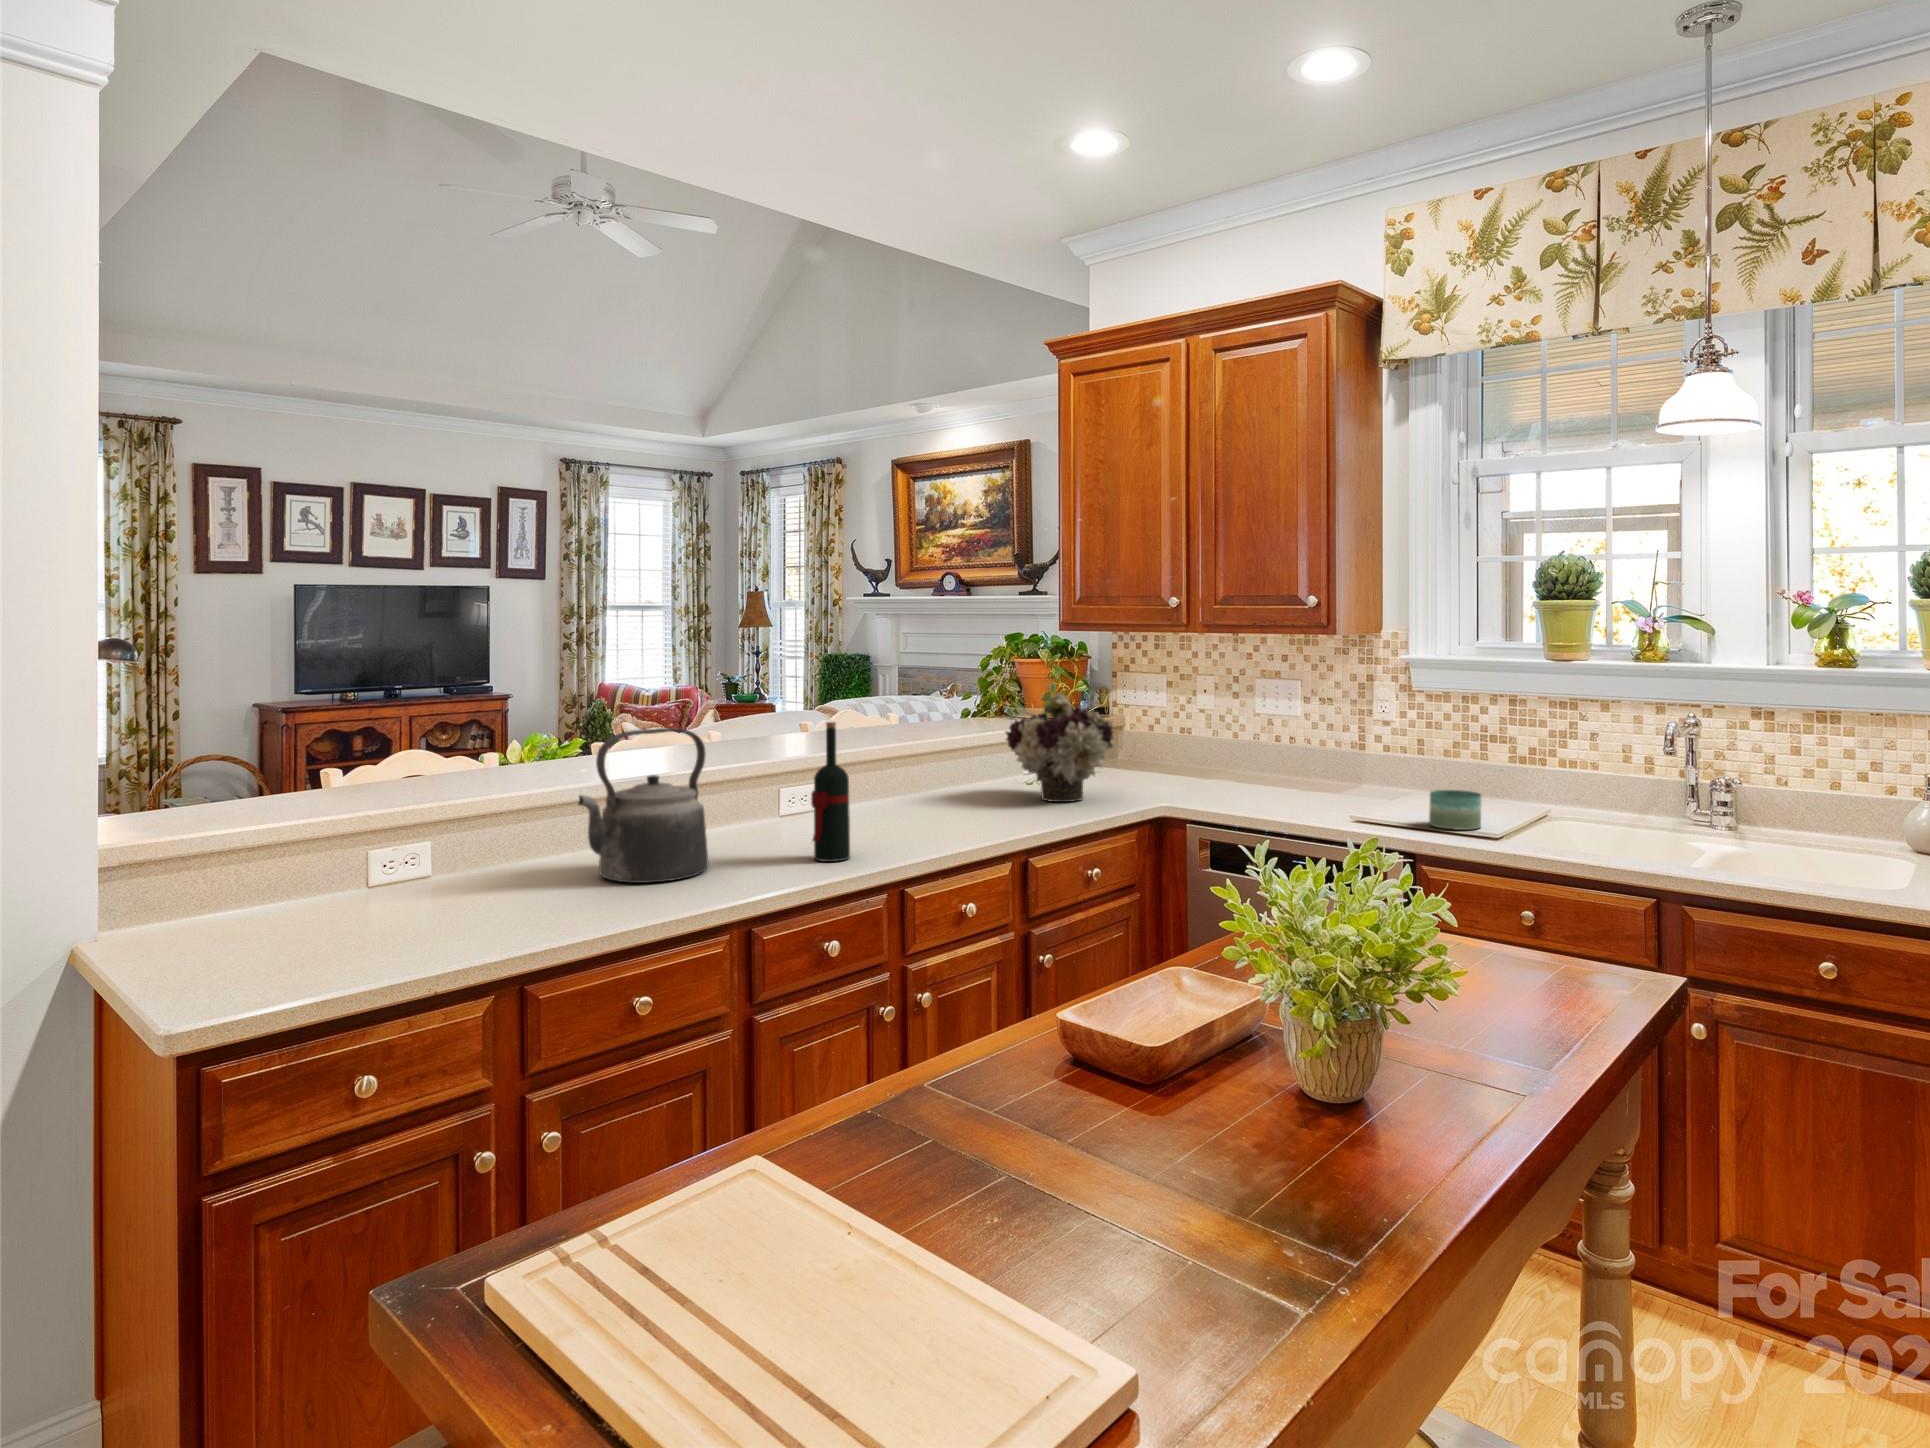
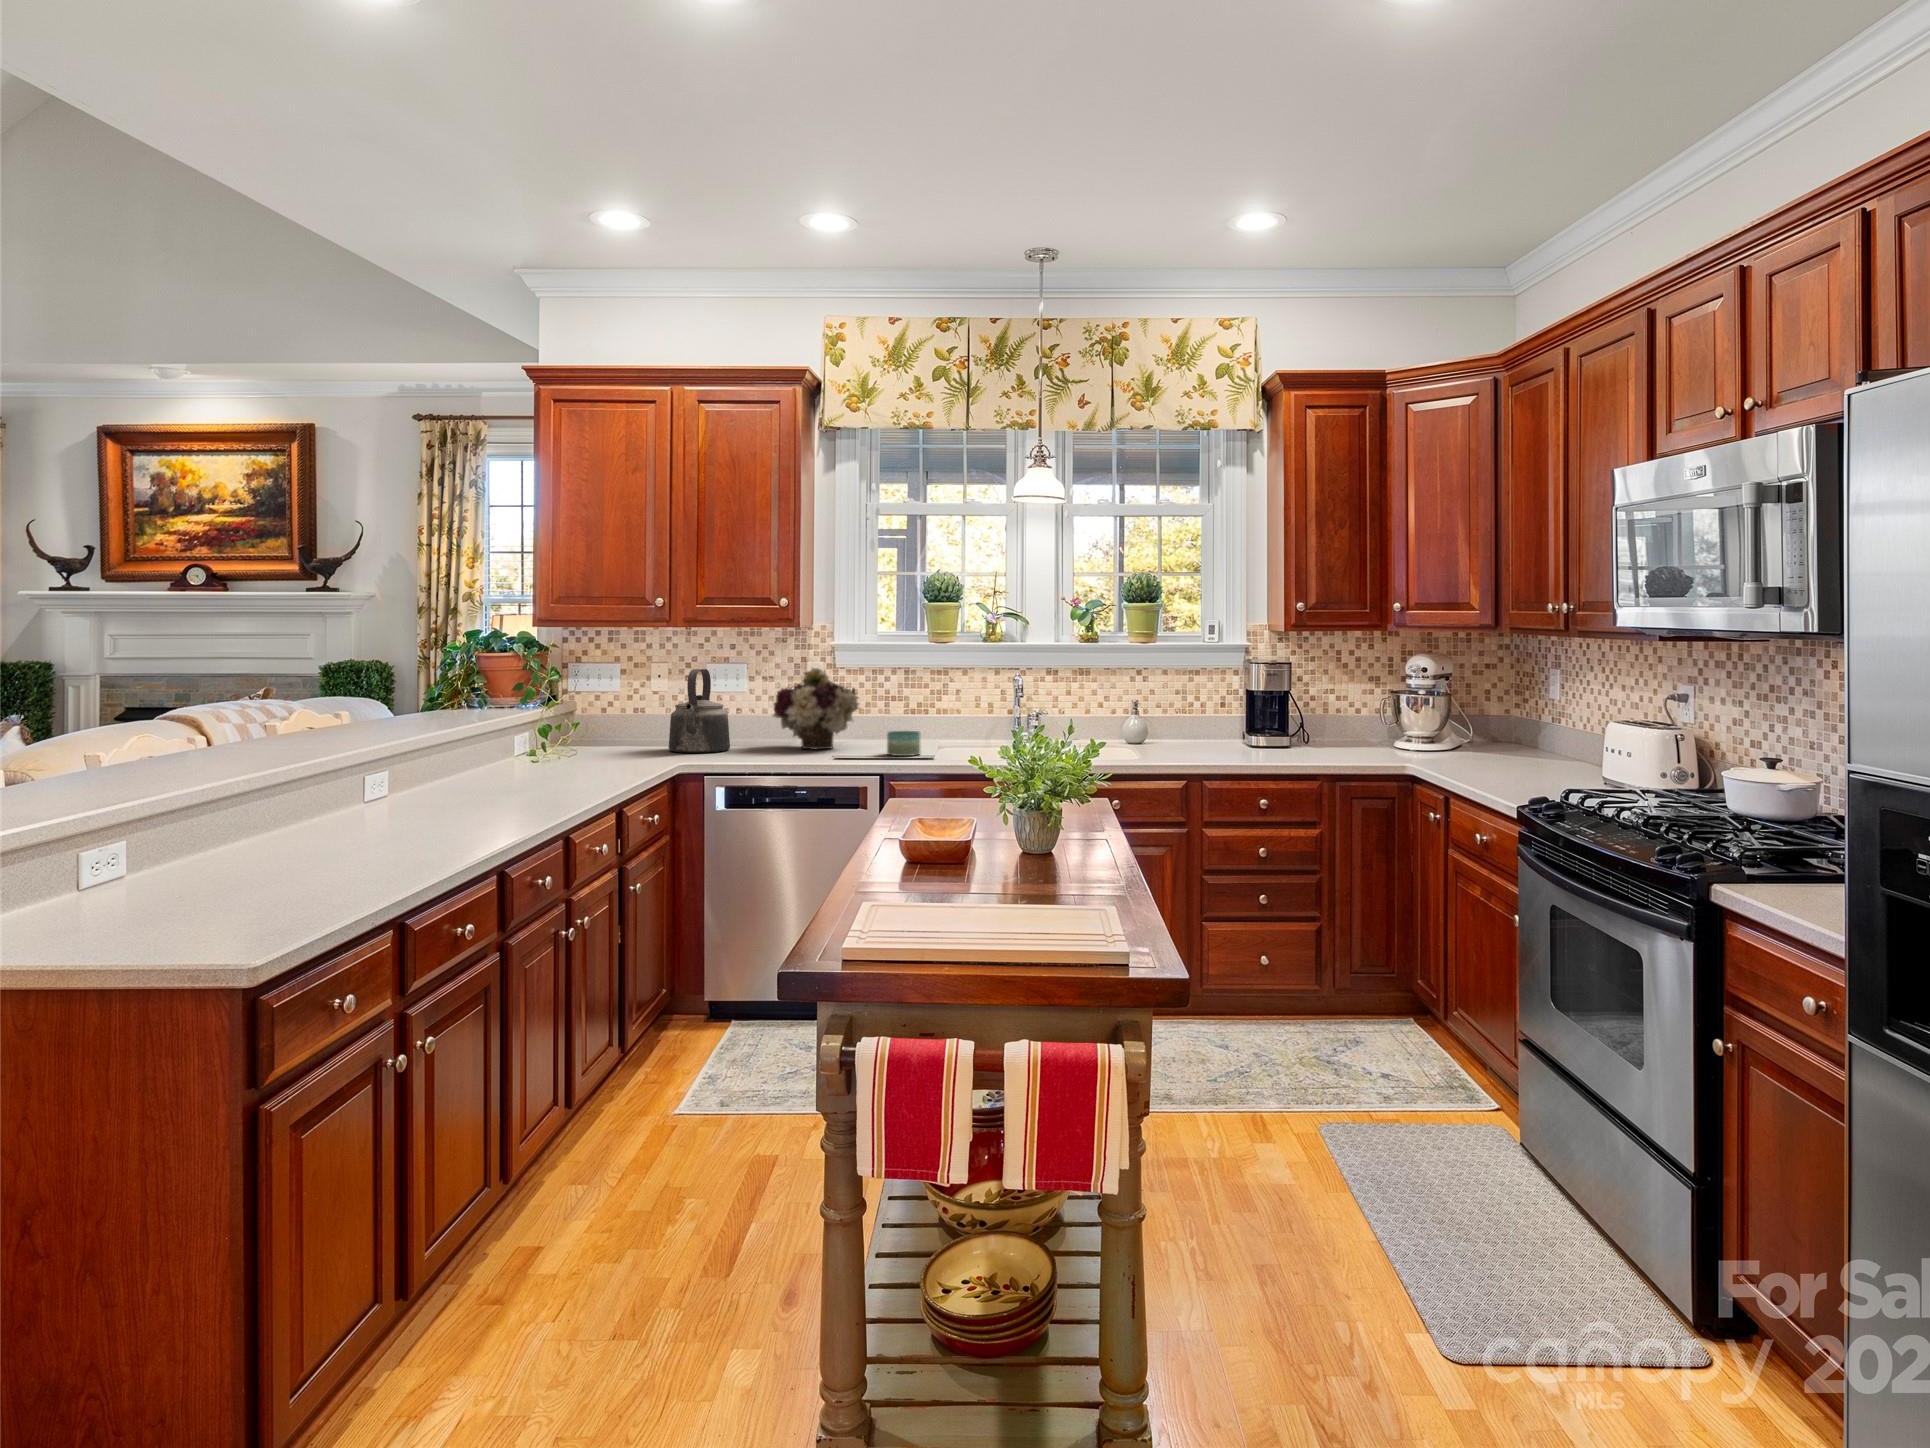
flower arrangement: present [1006,693,1114,802] -> present [773,667,859,749]
wine bottle: present [811,722,850,862] -> none [488,687,522,807]
kettle: present [578,728,708,883] -> present [669,669,730,753]

